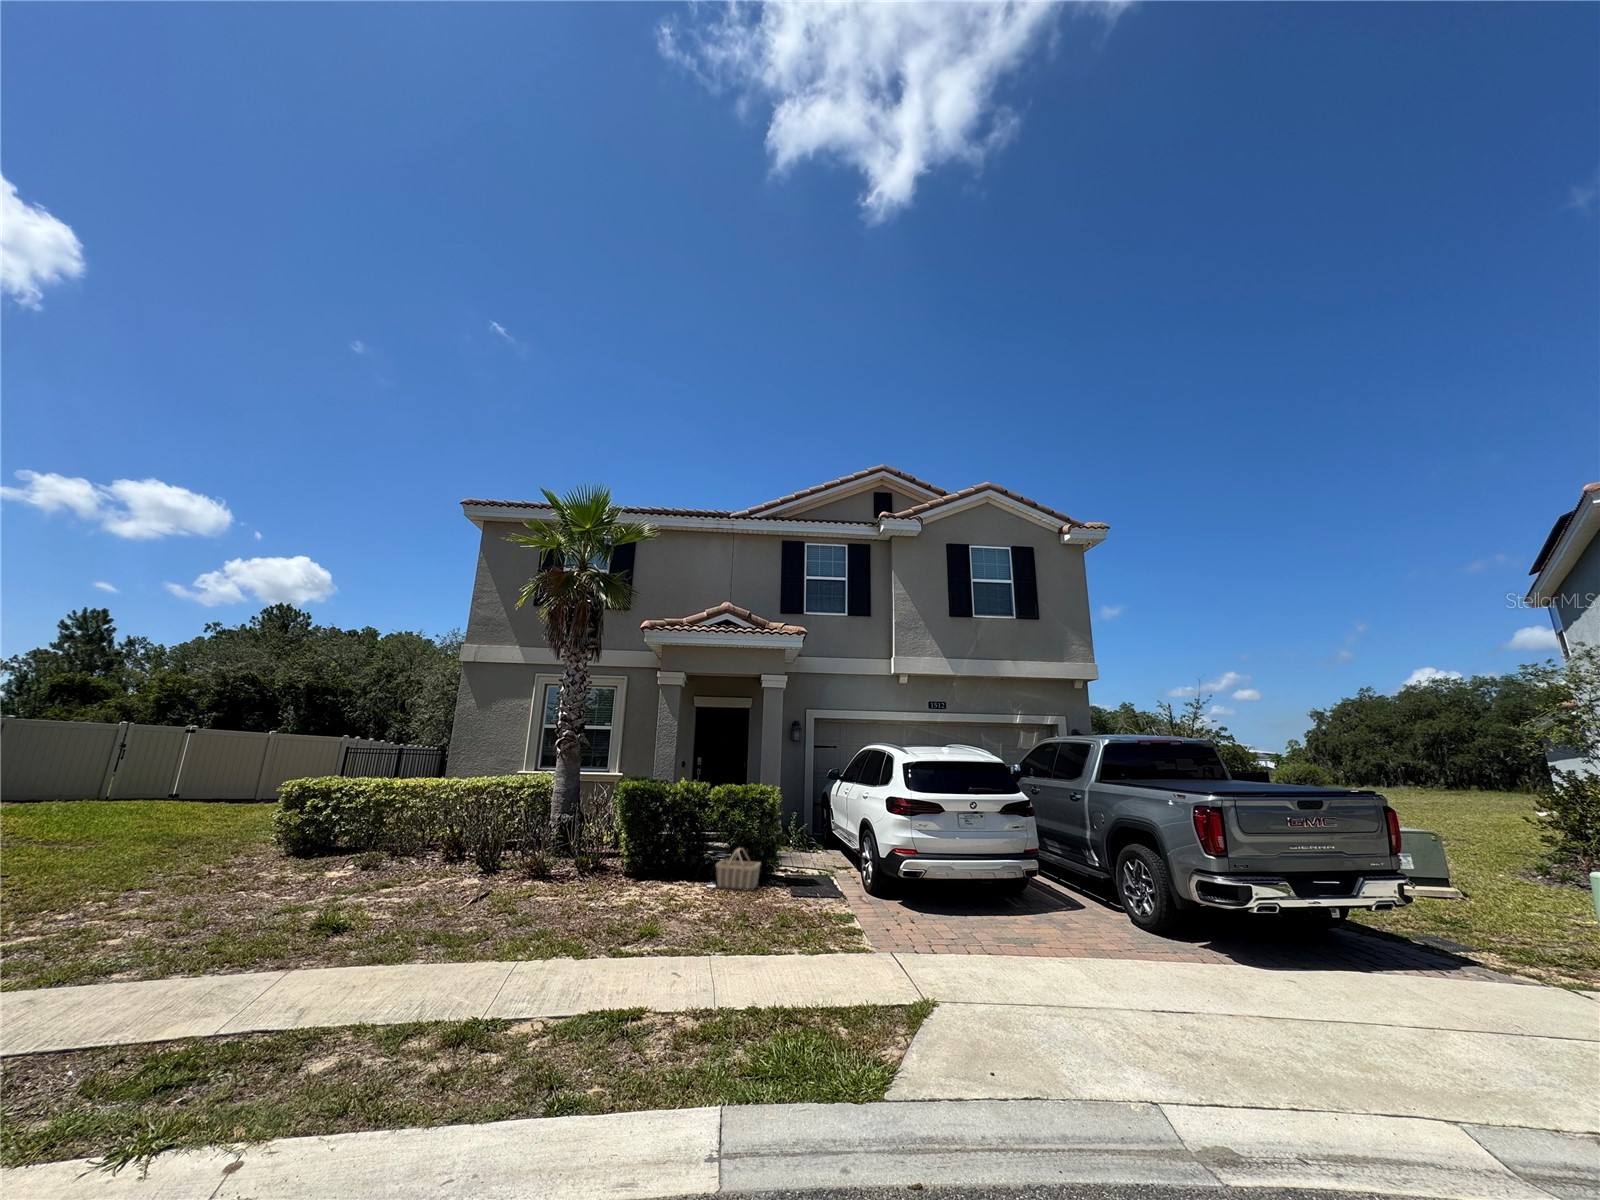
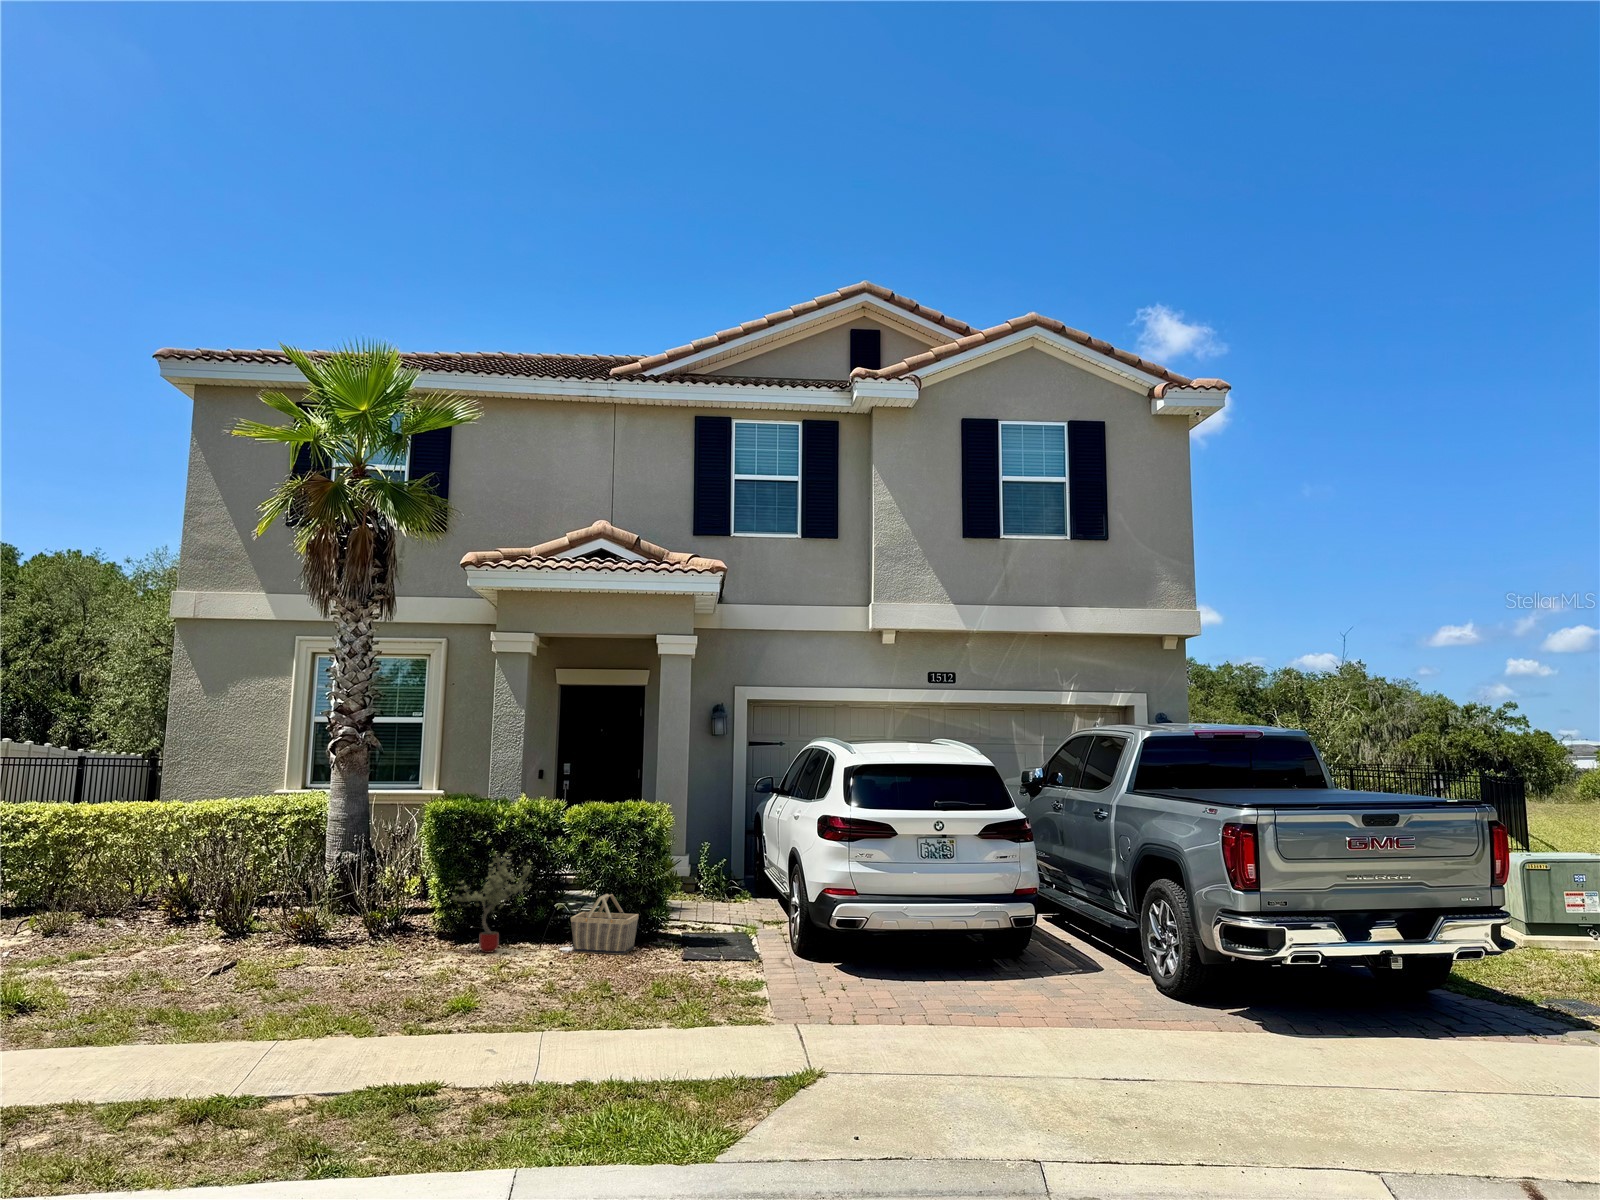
potted tree: none [634,817,690,889] -> present [451,853,531,953]

